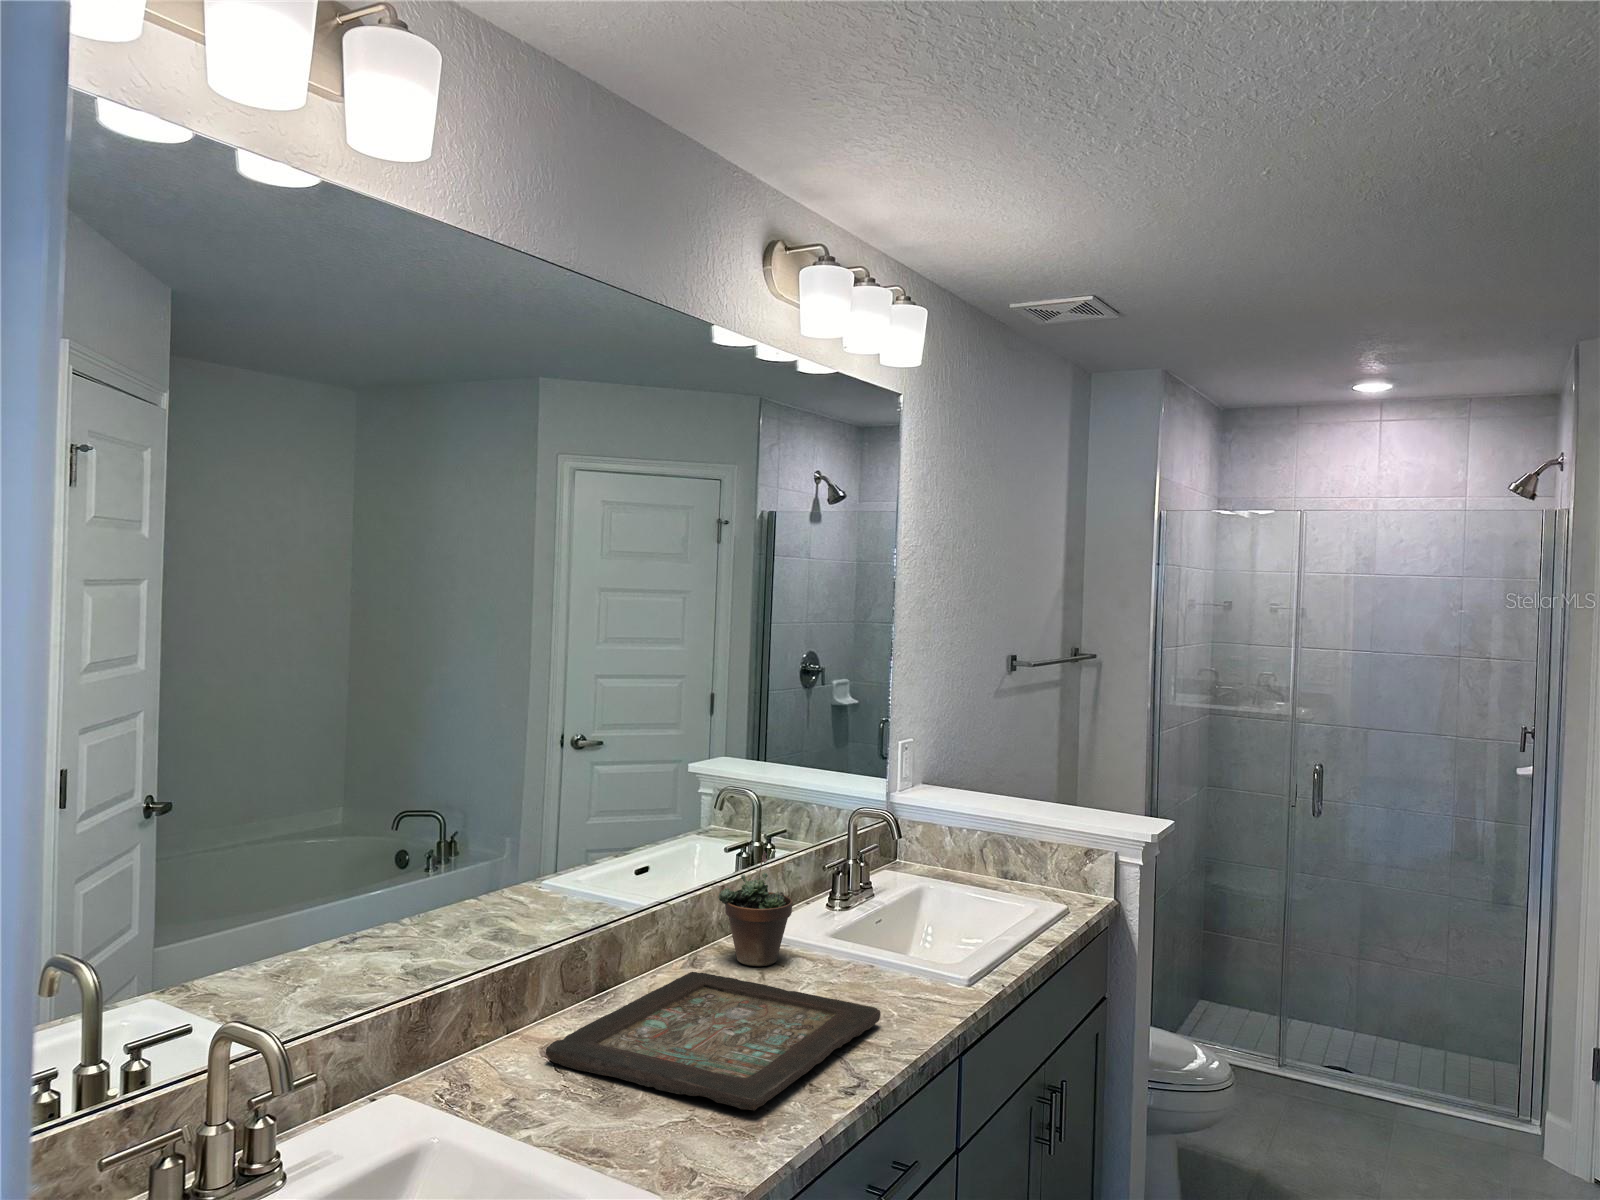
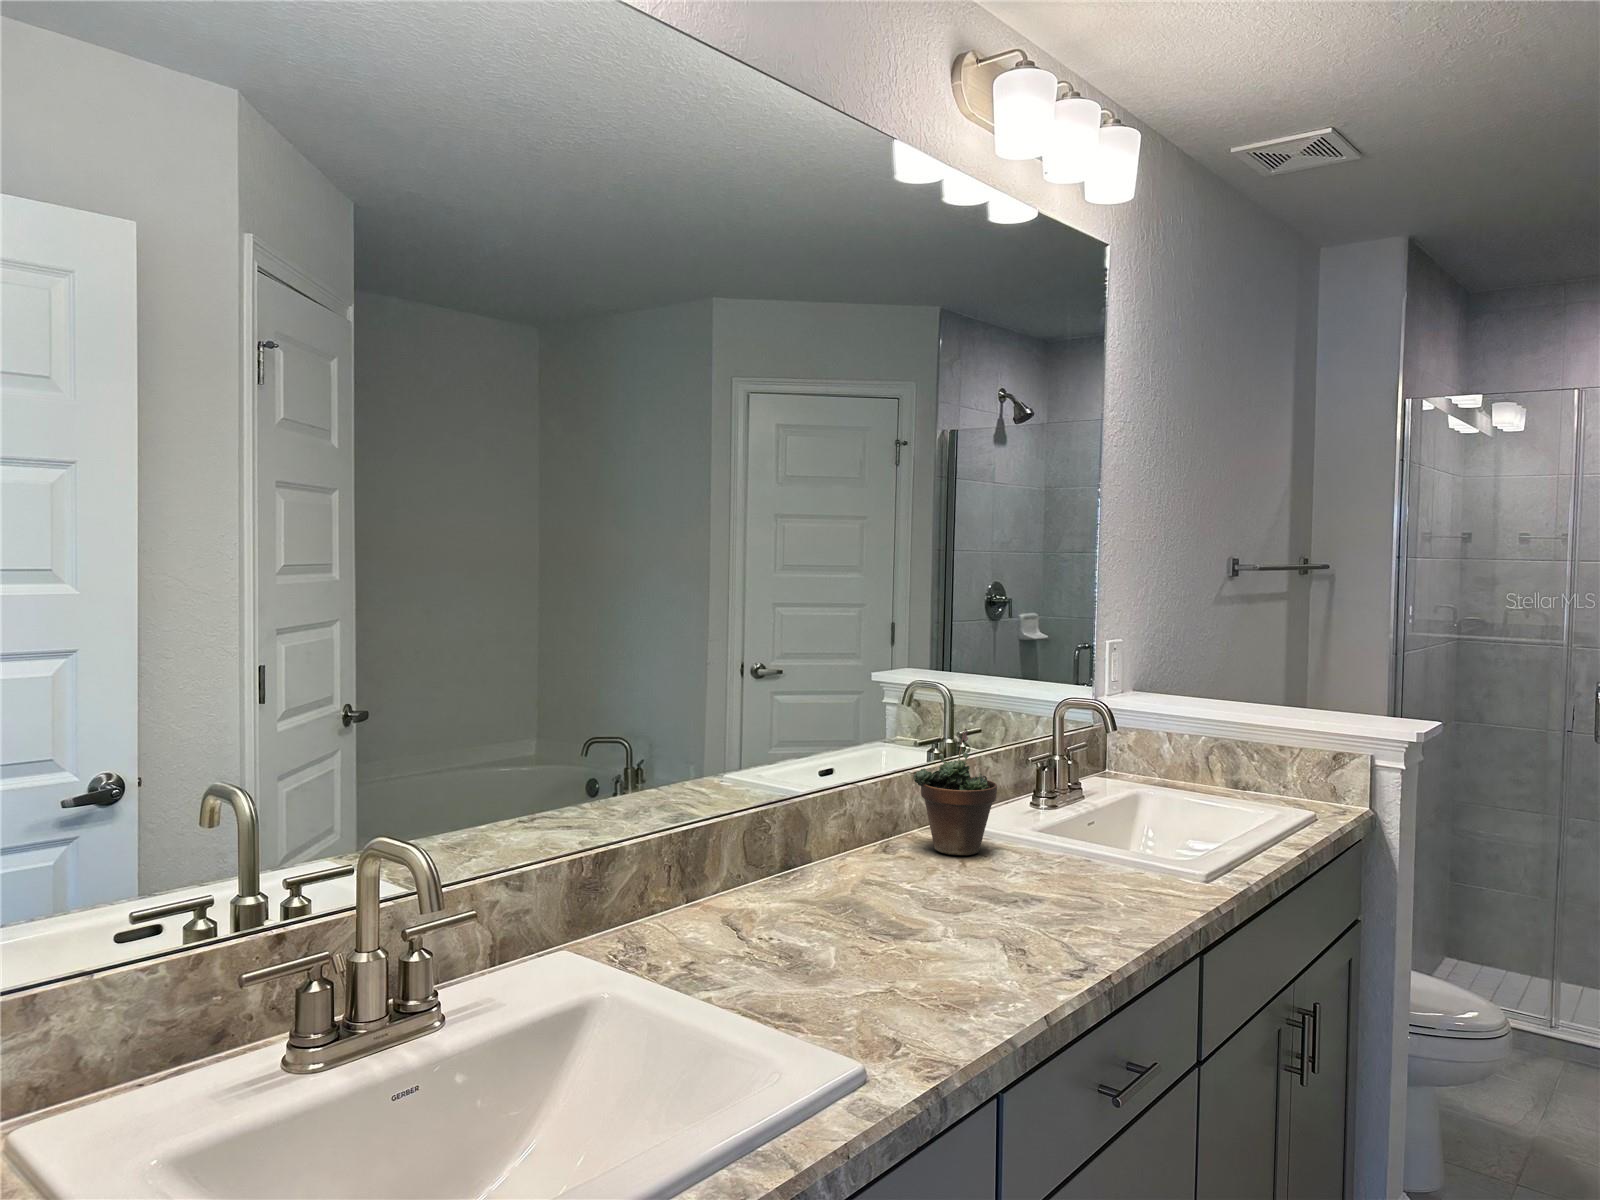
decorative tray: present [546,972,880,1111] -> none [727,854,1105,985]

